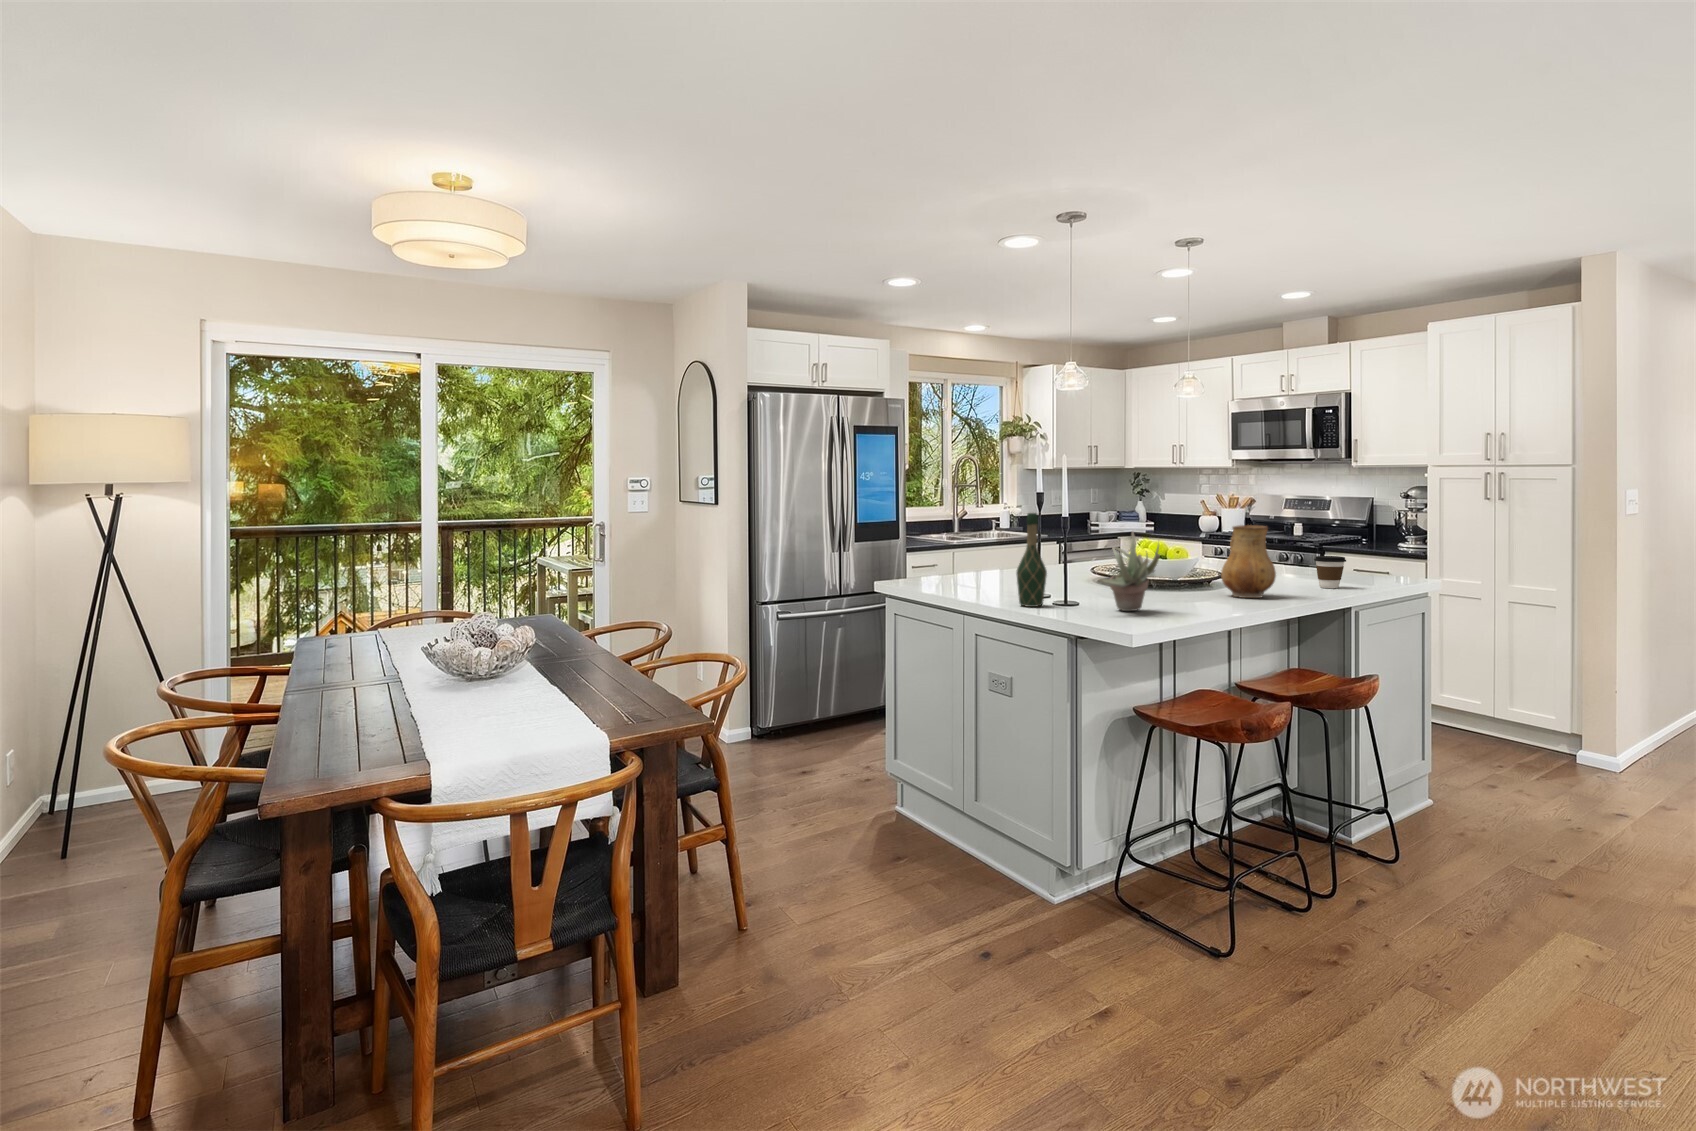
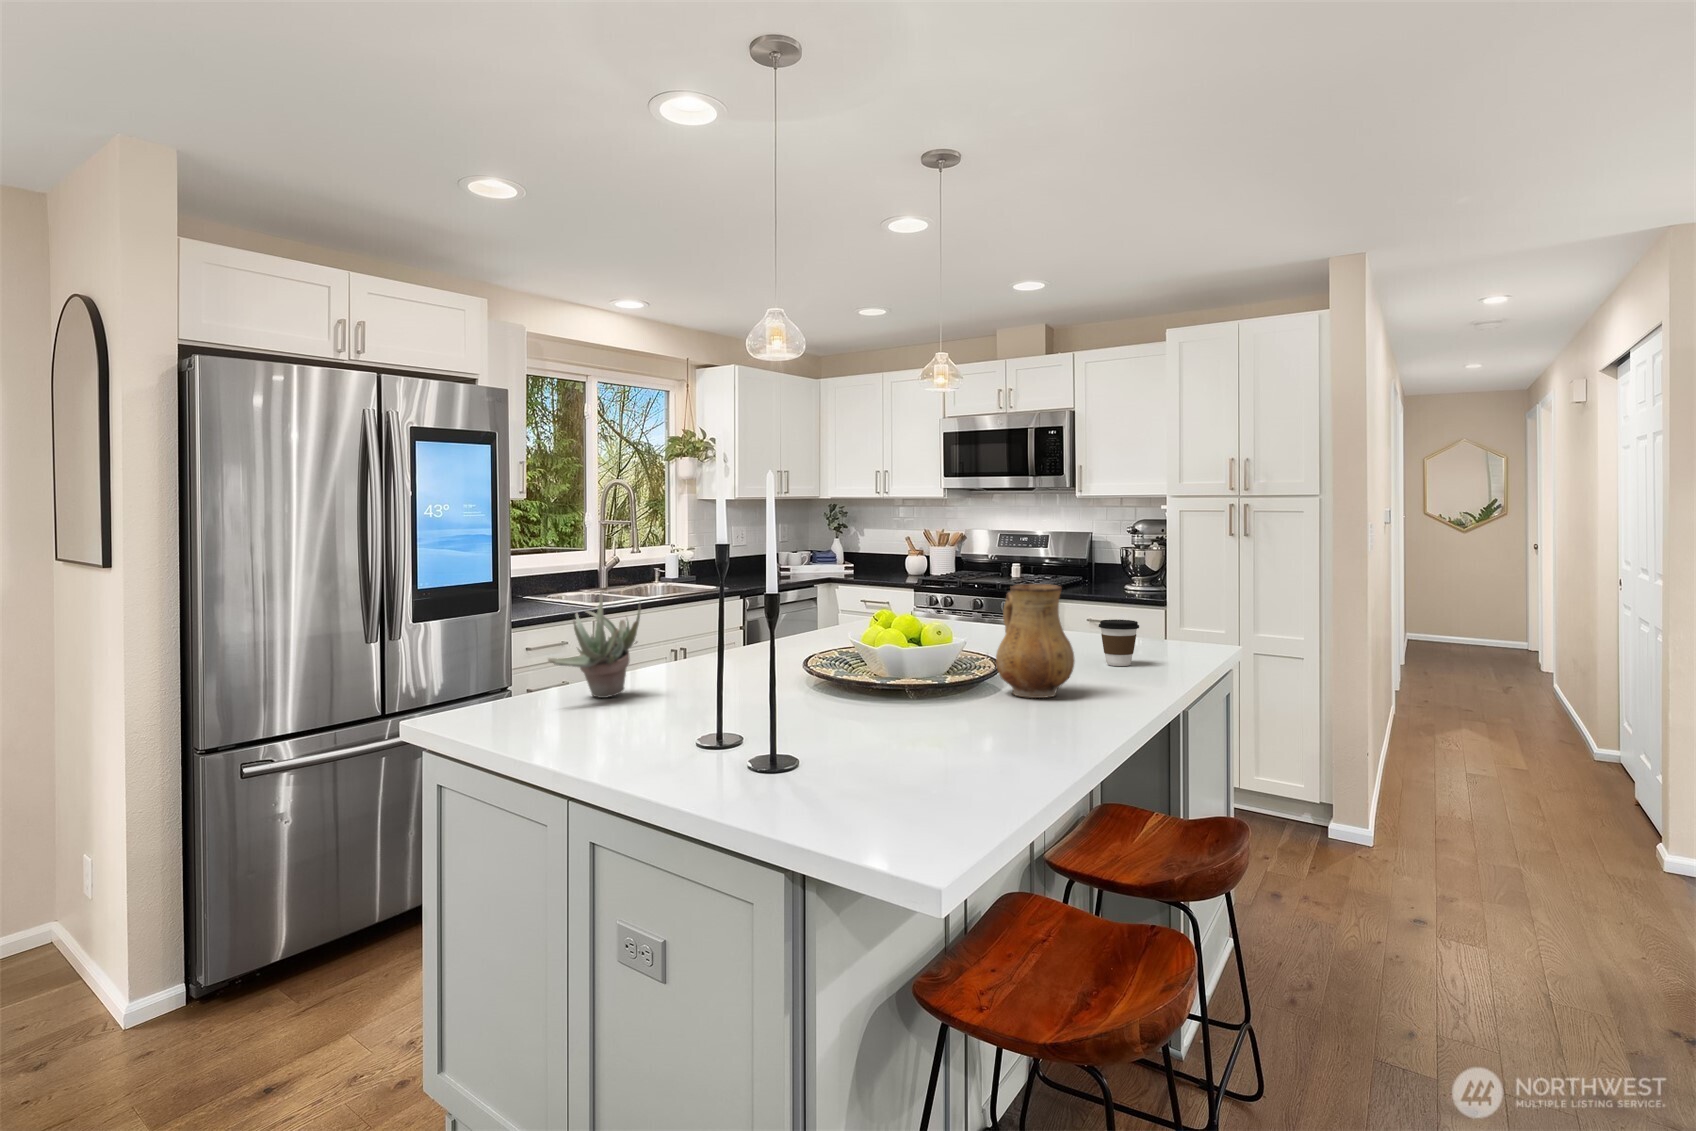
wine bottle: present [1017,513,1047,607] -> none [673,578,730,756]
succulent plant: present [1099,532,1160,611] -> present [548,590,641,698]

